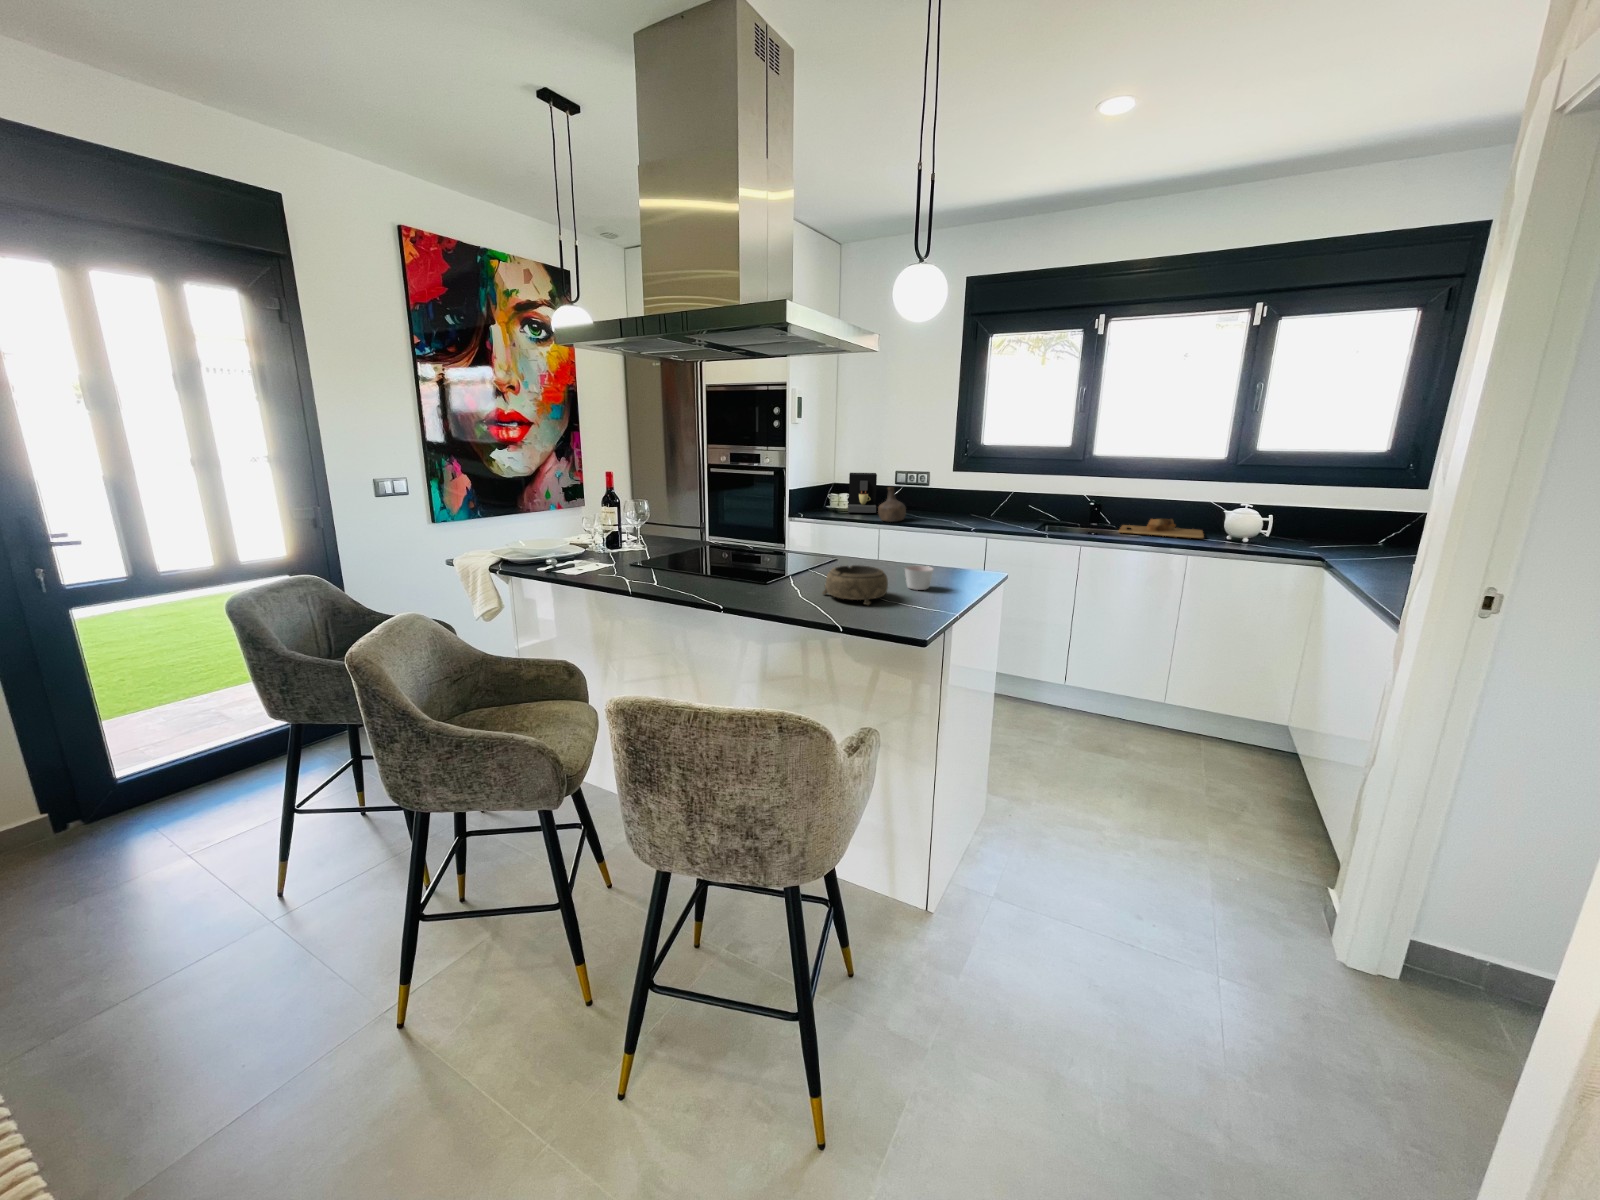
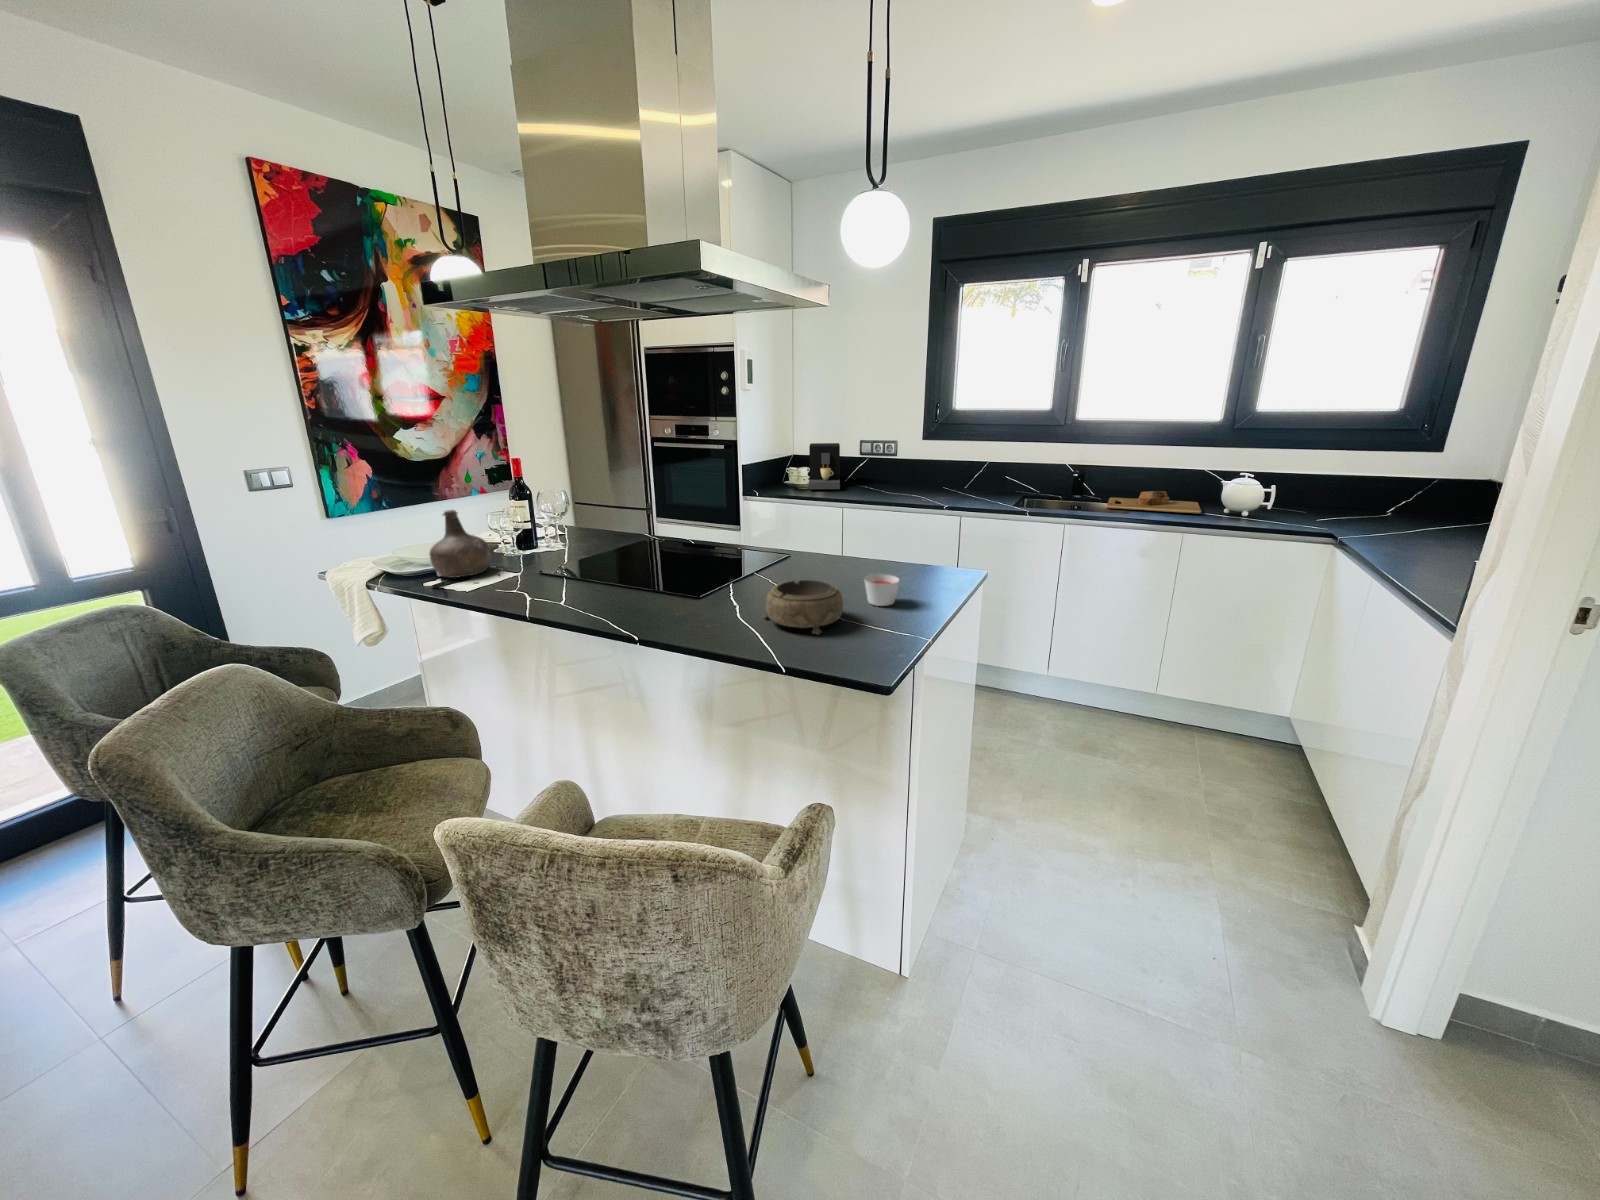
bottle: present [878,487,906,522] -> present [430,510,490,578]

